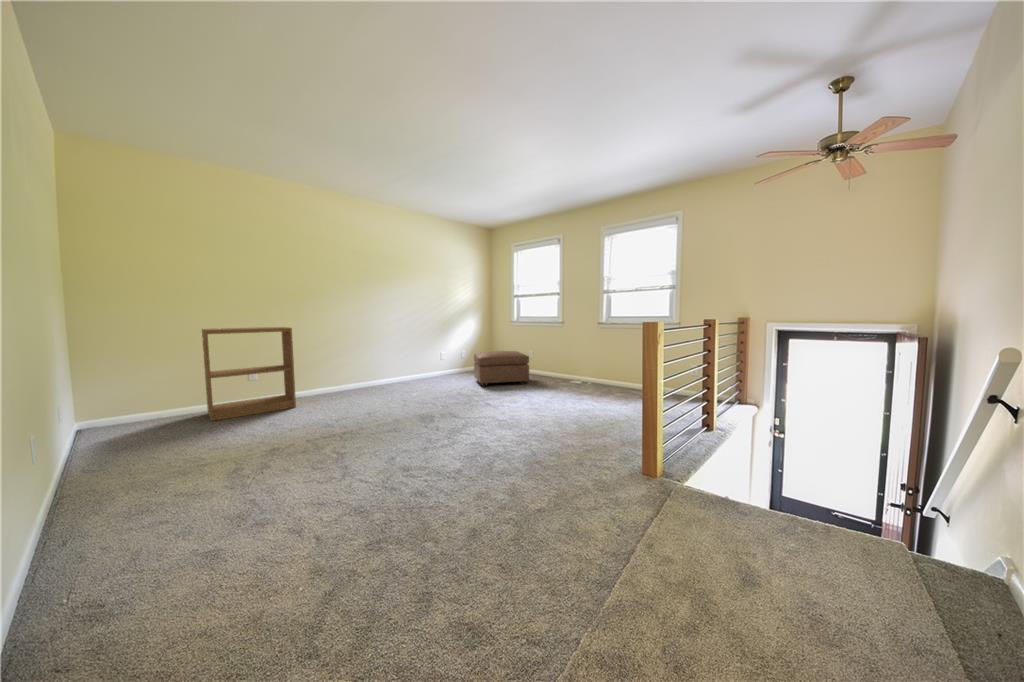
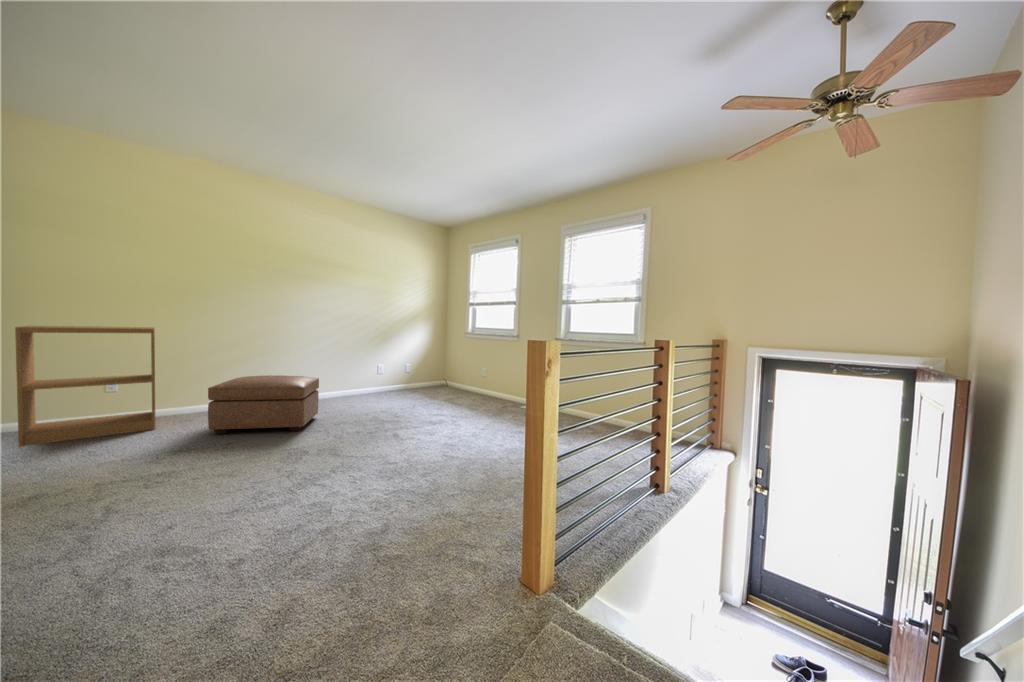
ottoman: present [474,351,529,386] -> present [208,375,319,434]

